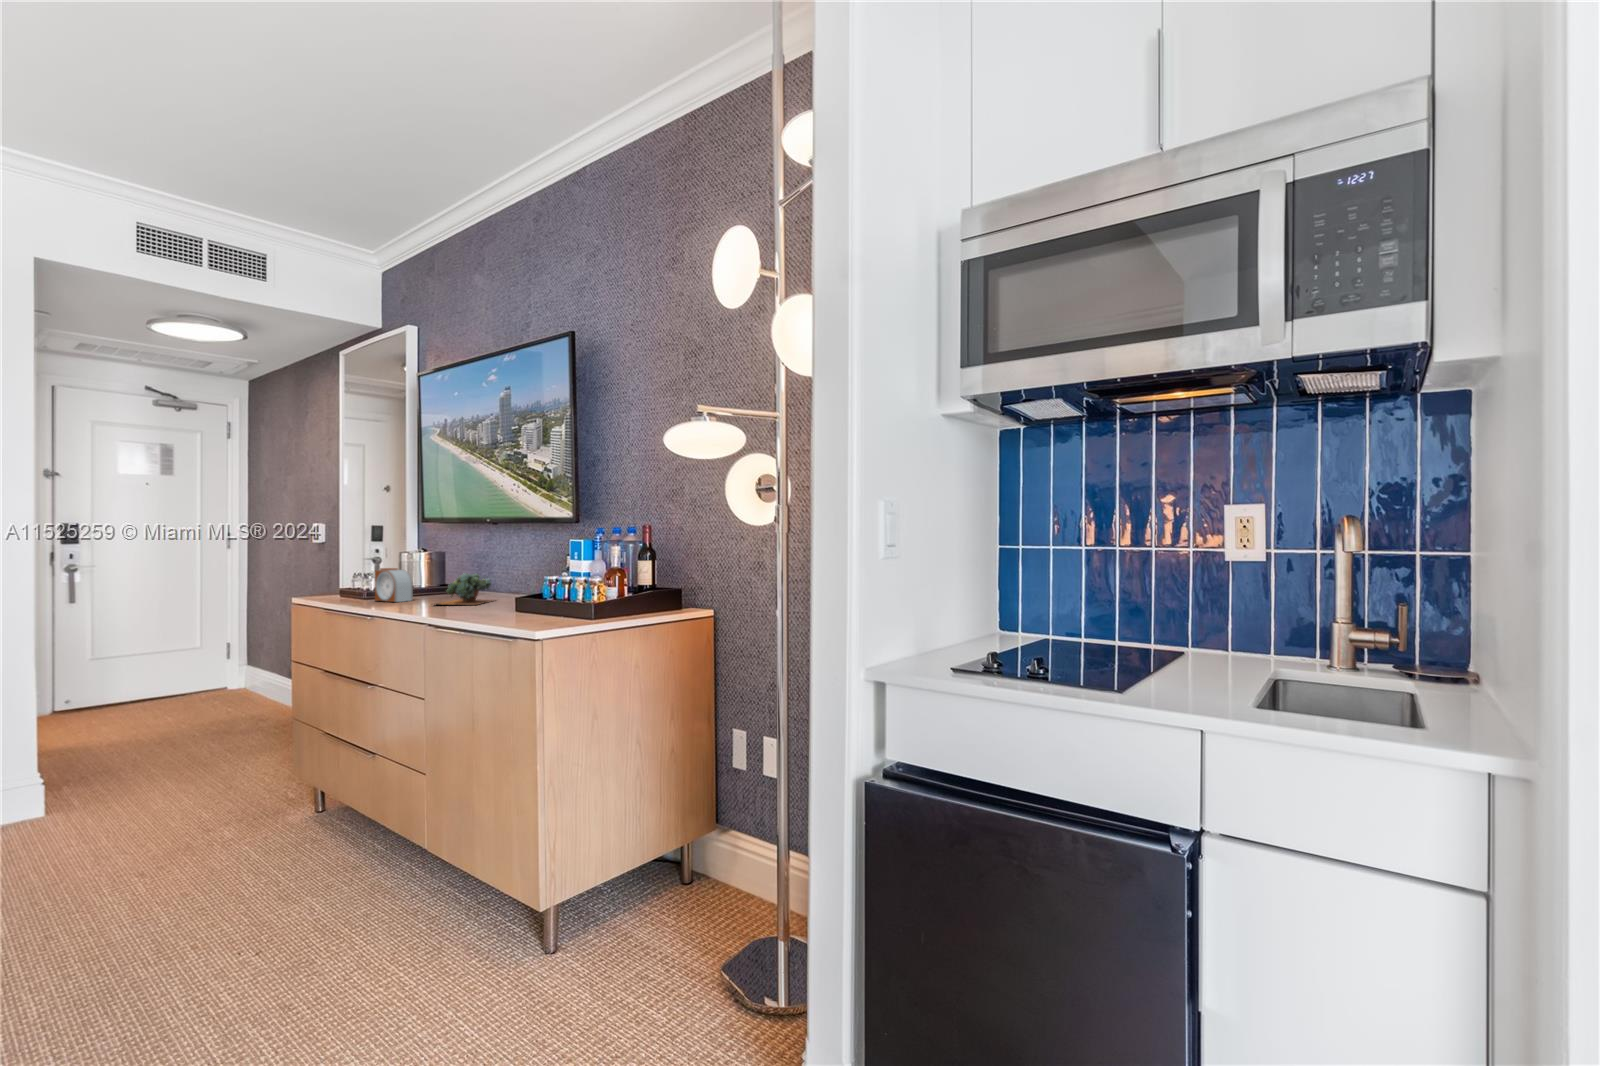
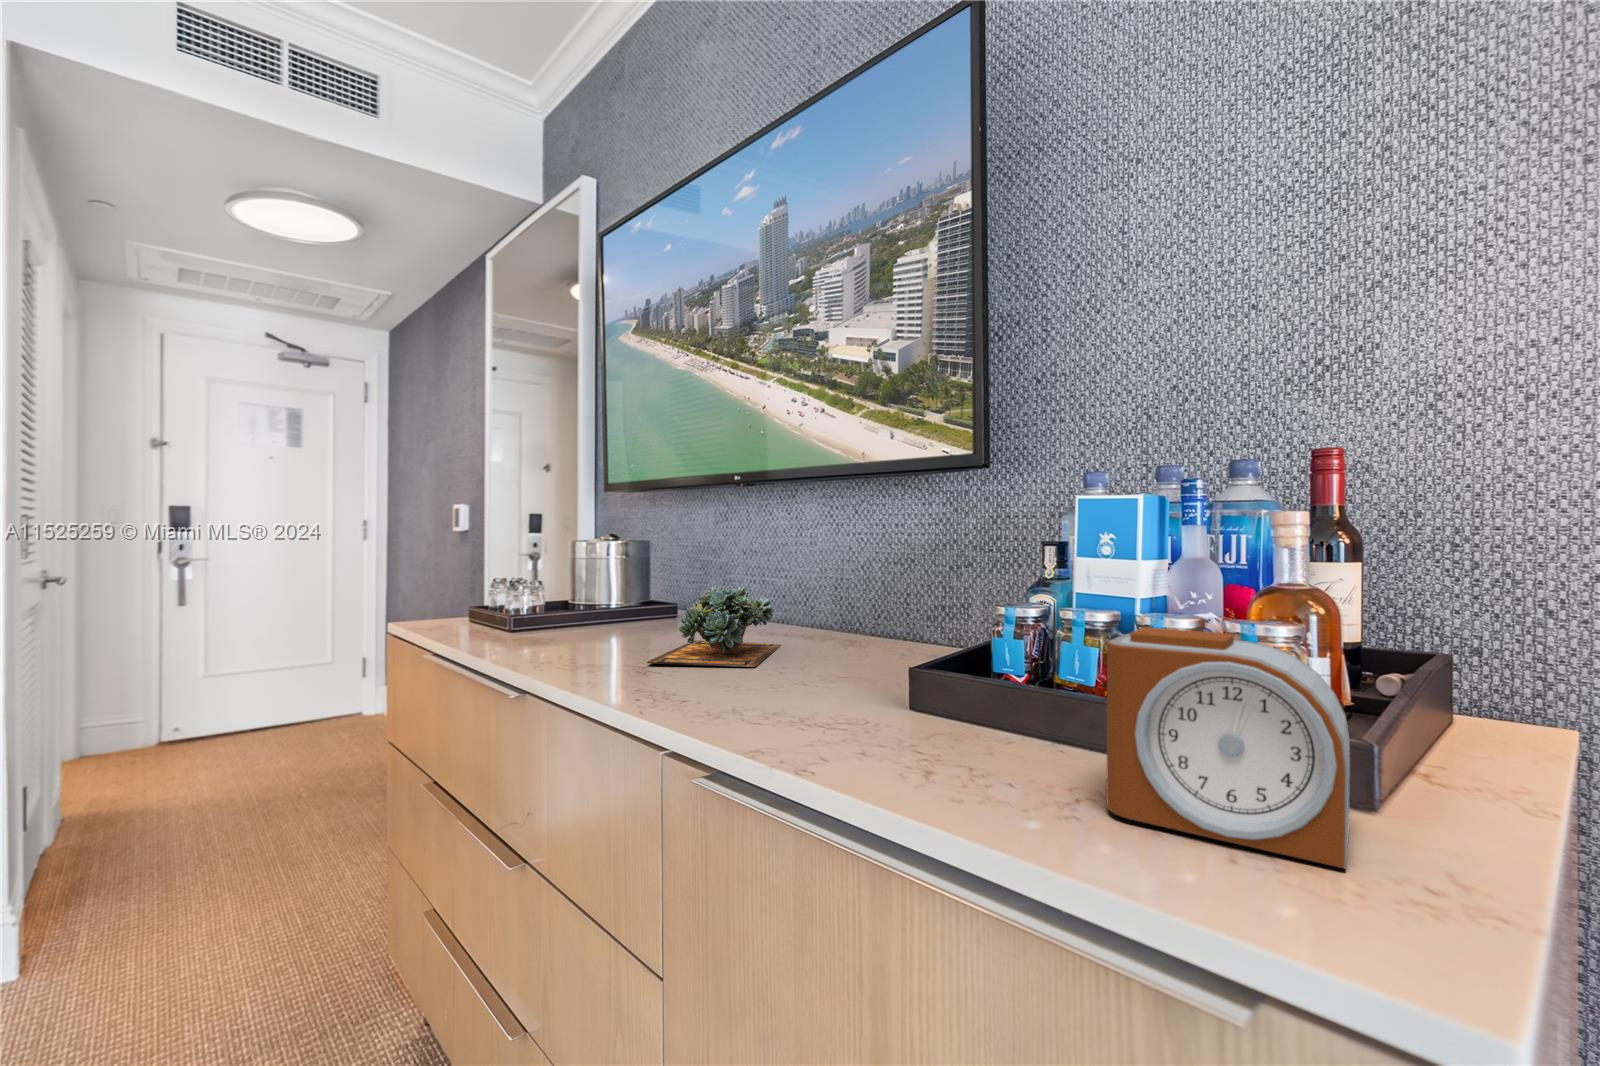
alarm clock: present [375,568,413,602] -> present [1106,627,1350,869]

